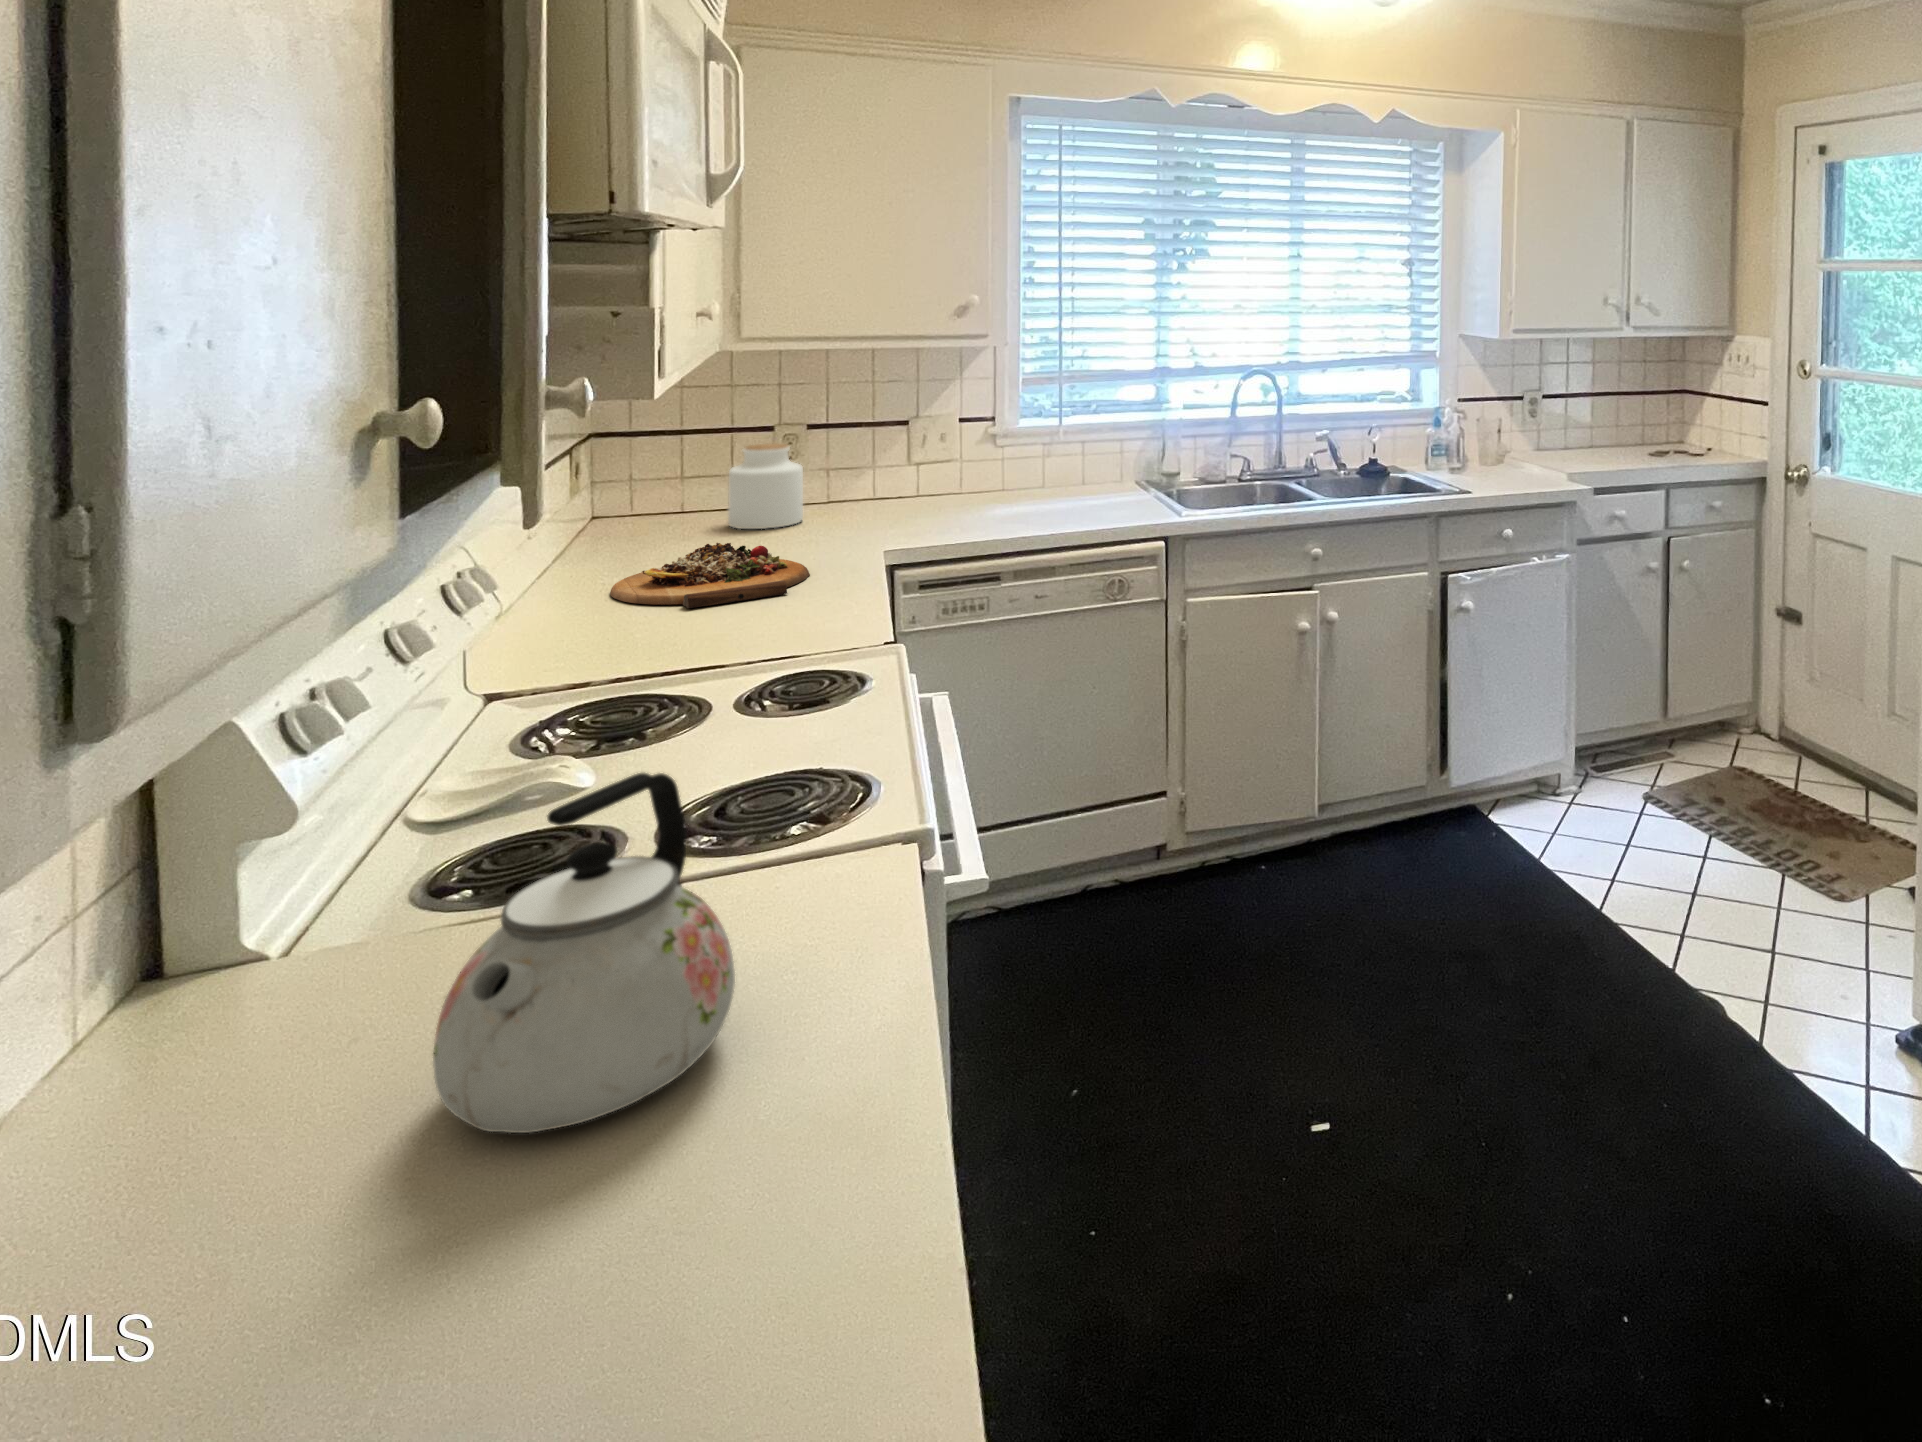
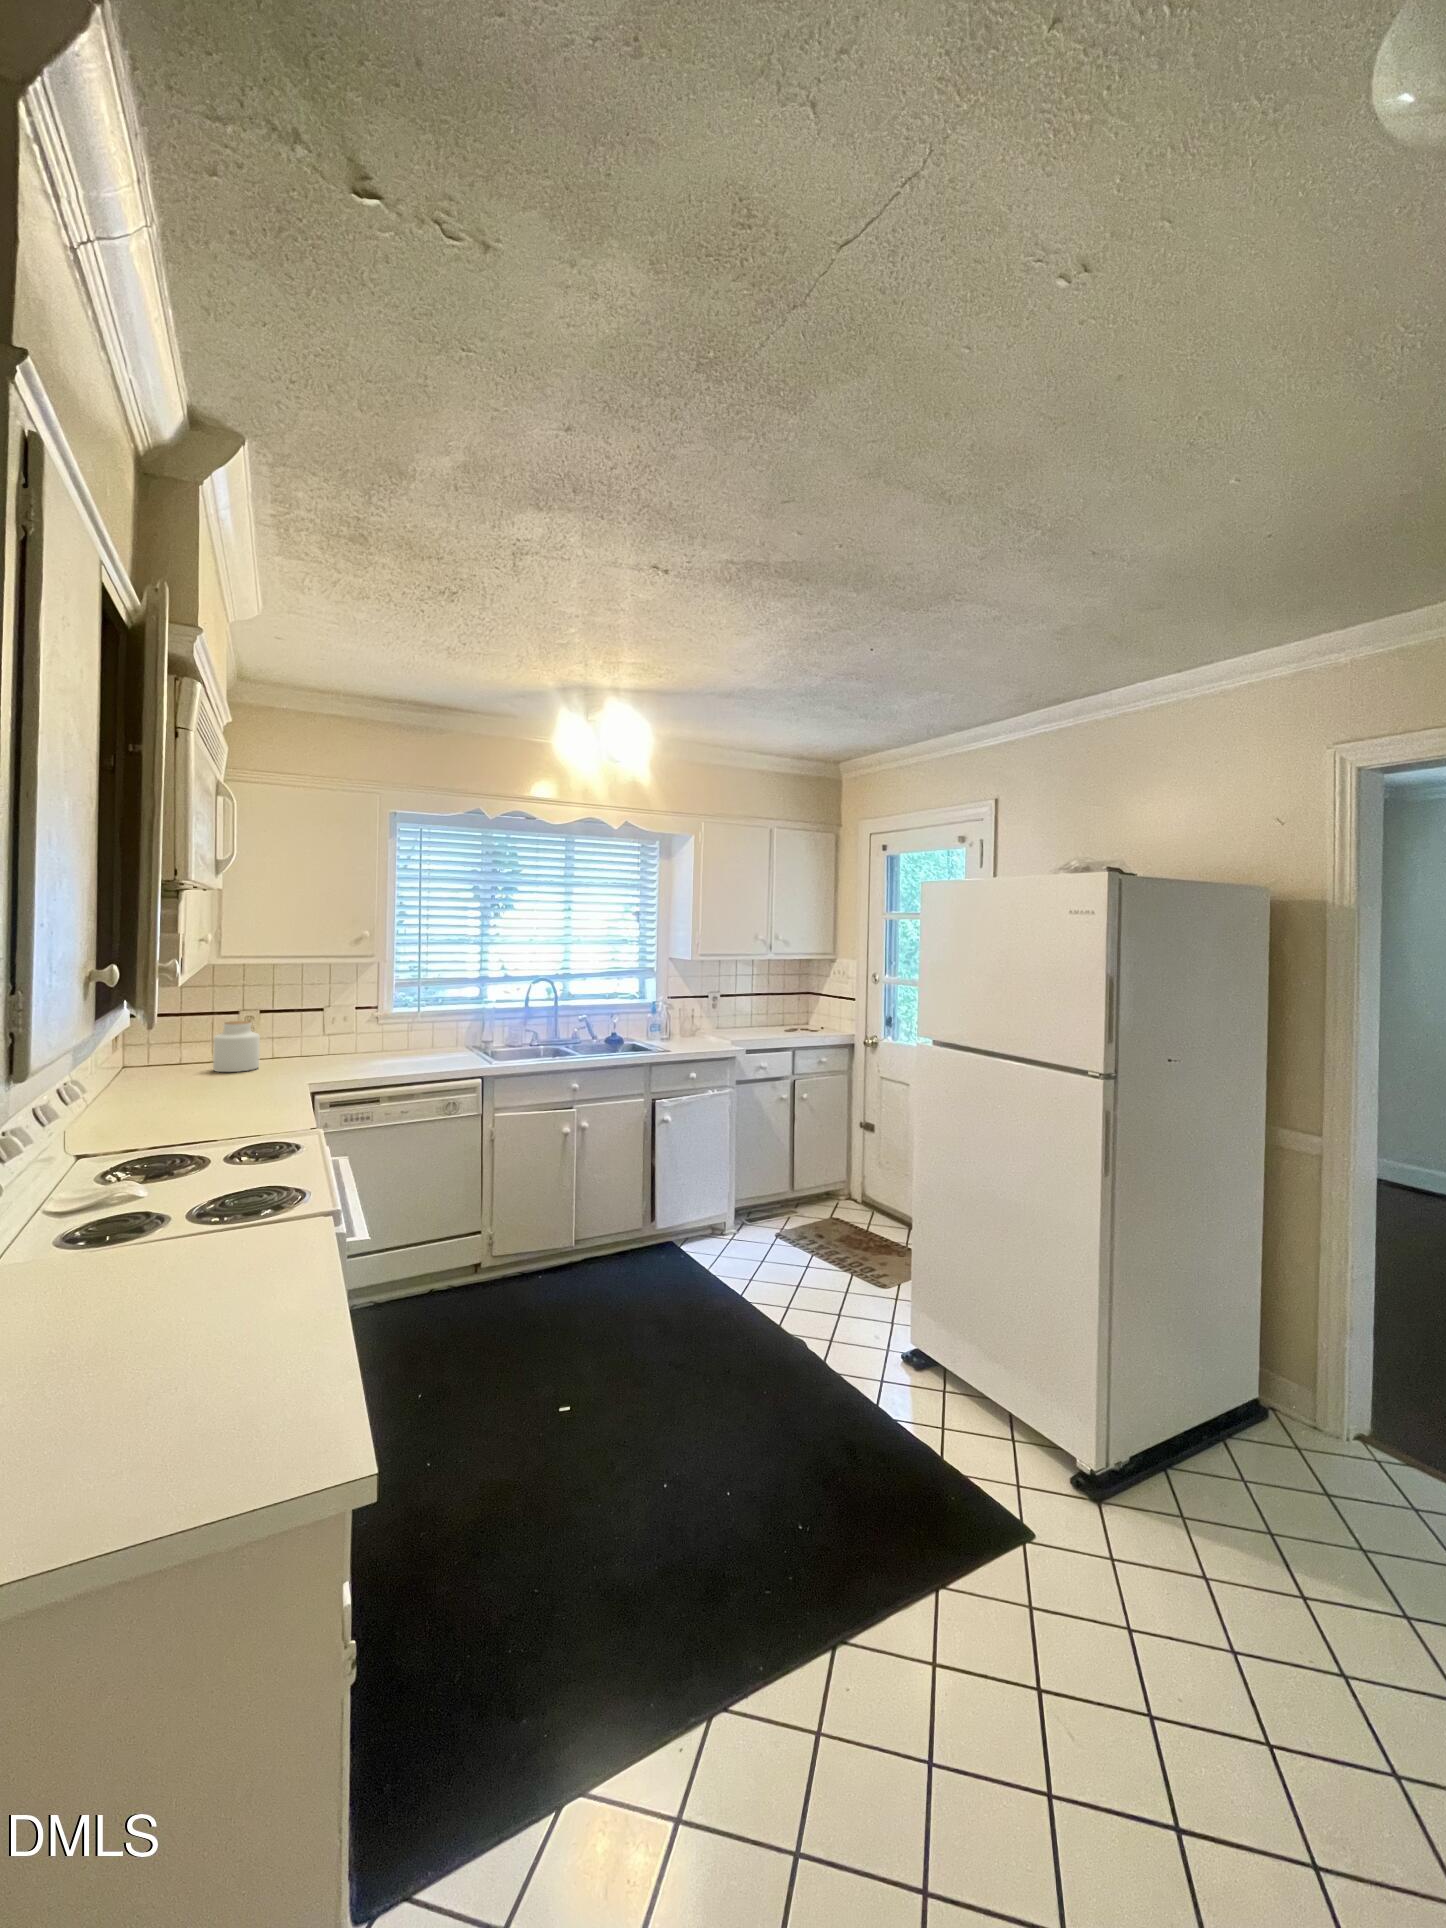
cutting board: present [610,543,810,608] -> none [146,1076,266,1112]
kettle: present [433,773,735,1133] -> none [94,1159,240,1322]

